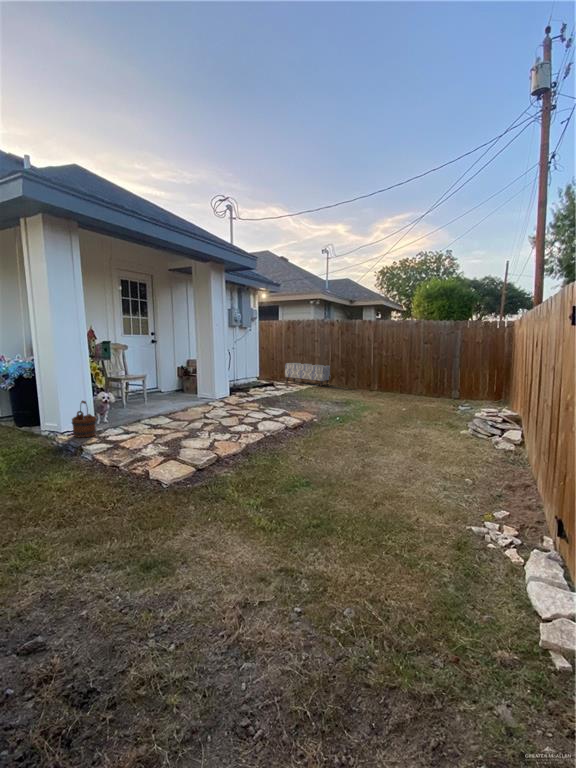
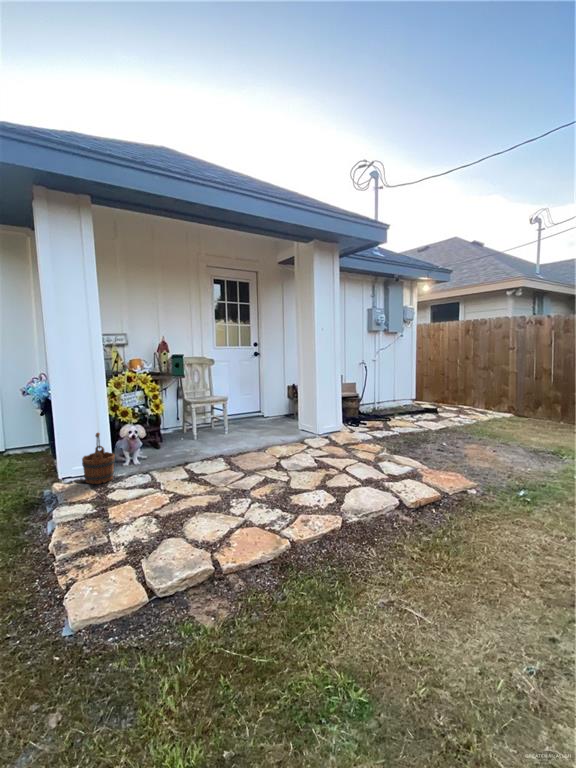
bench: present [285,363,330,387] -> none [454,380,536,420]

